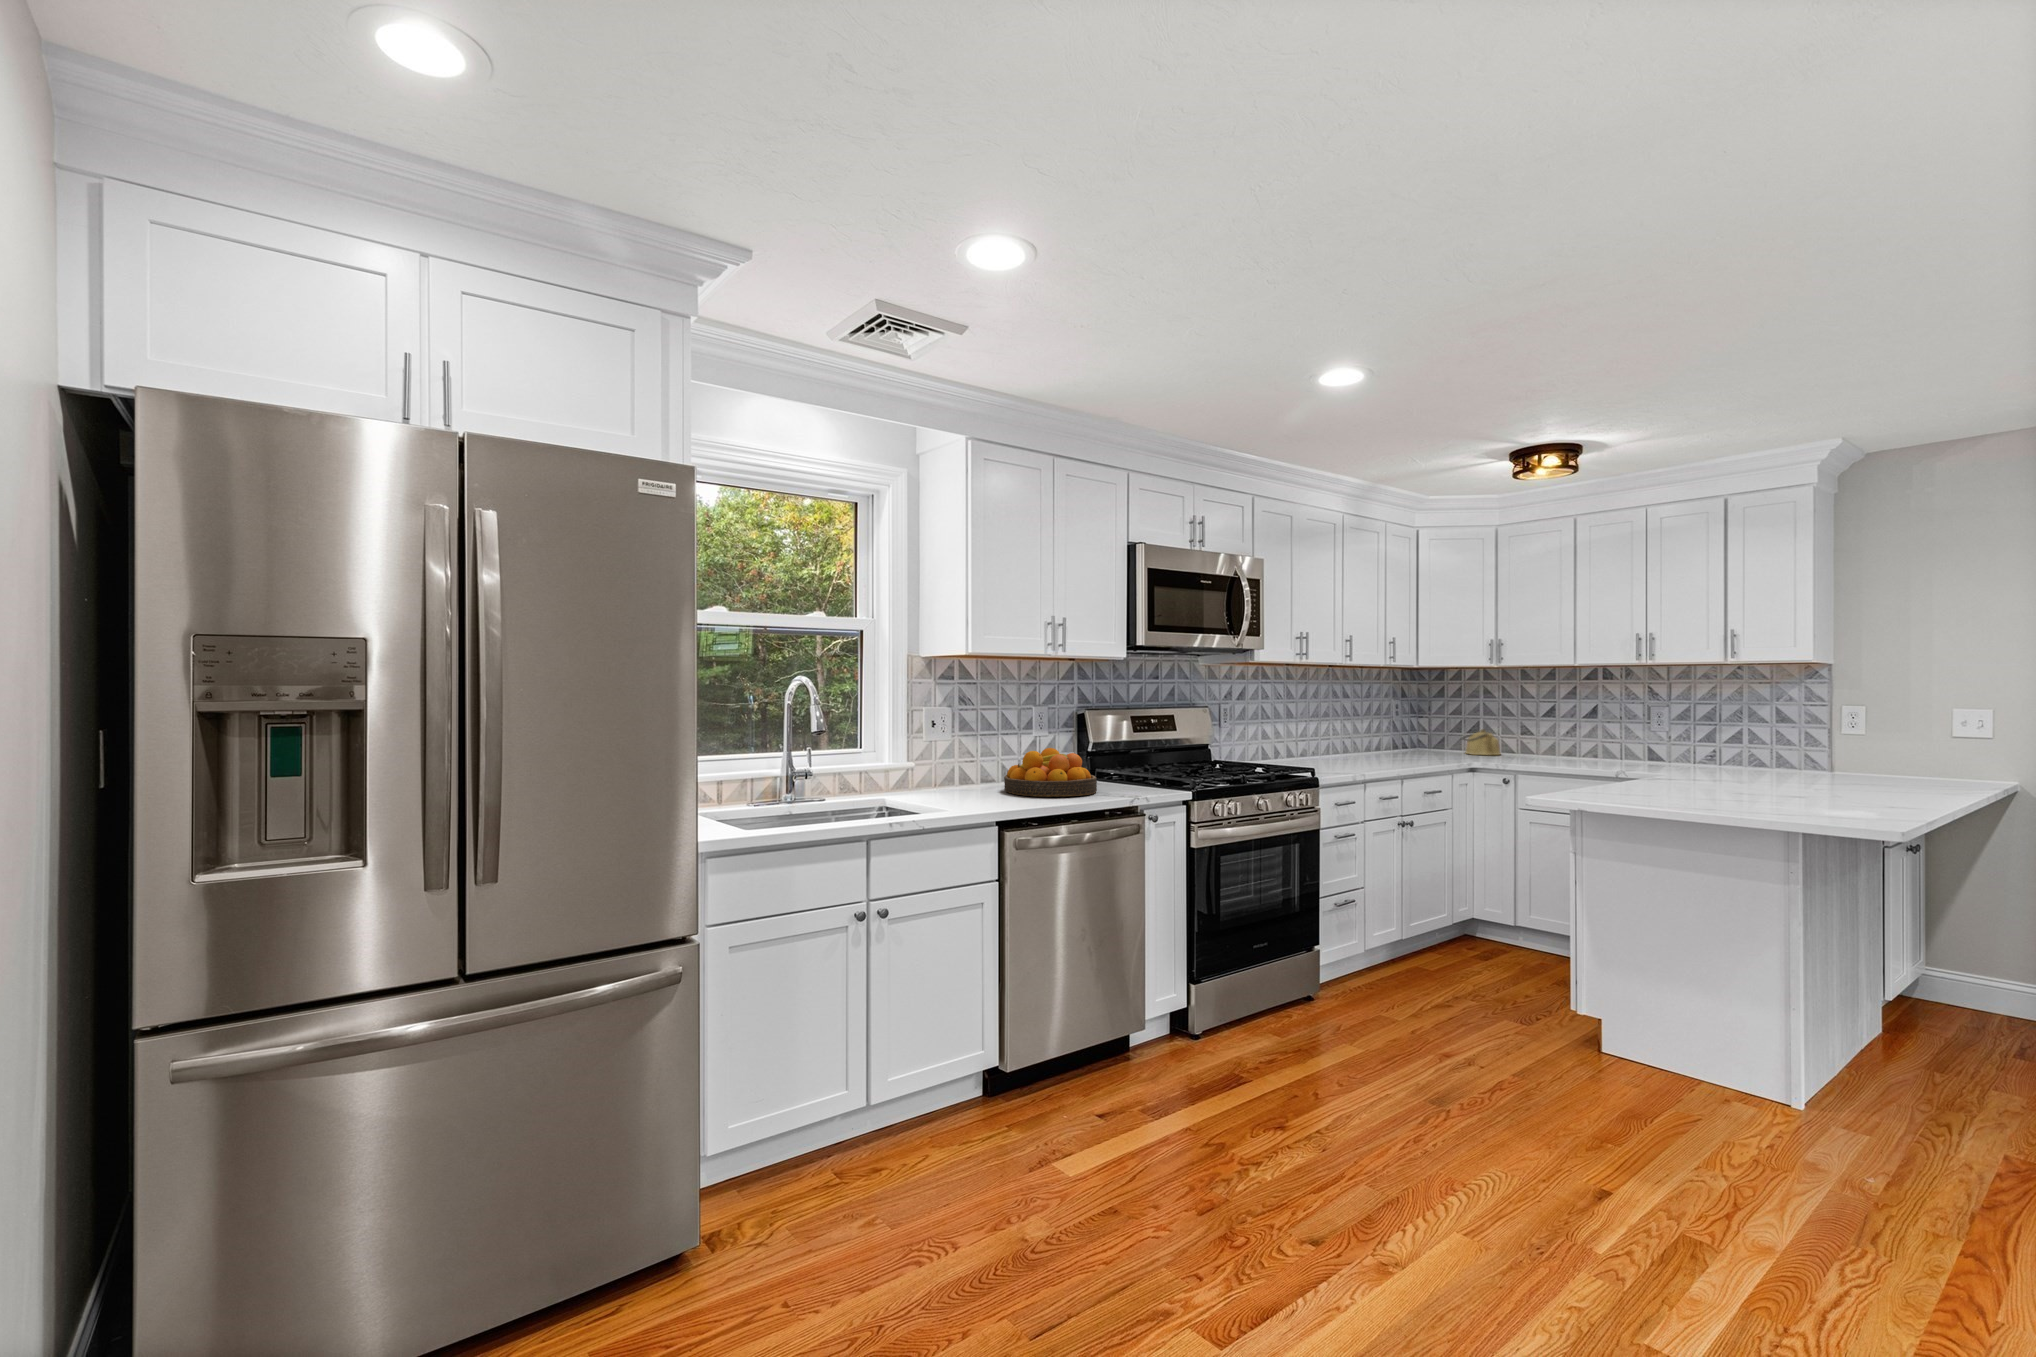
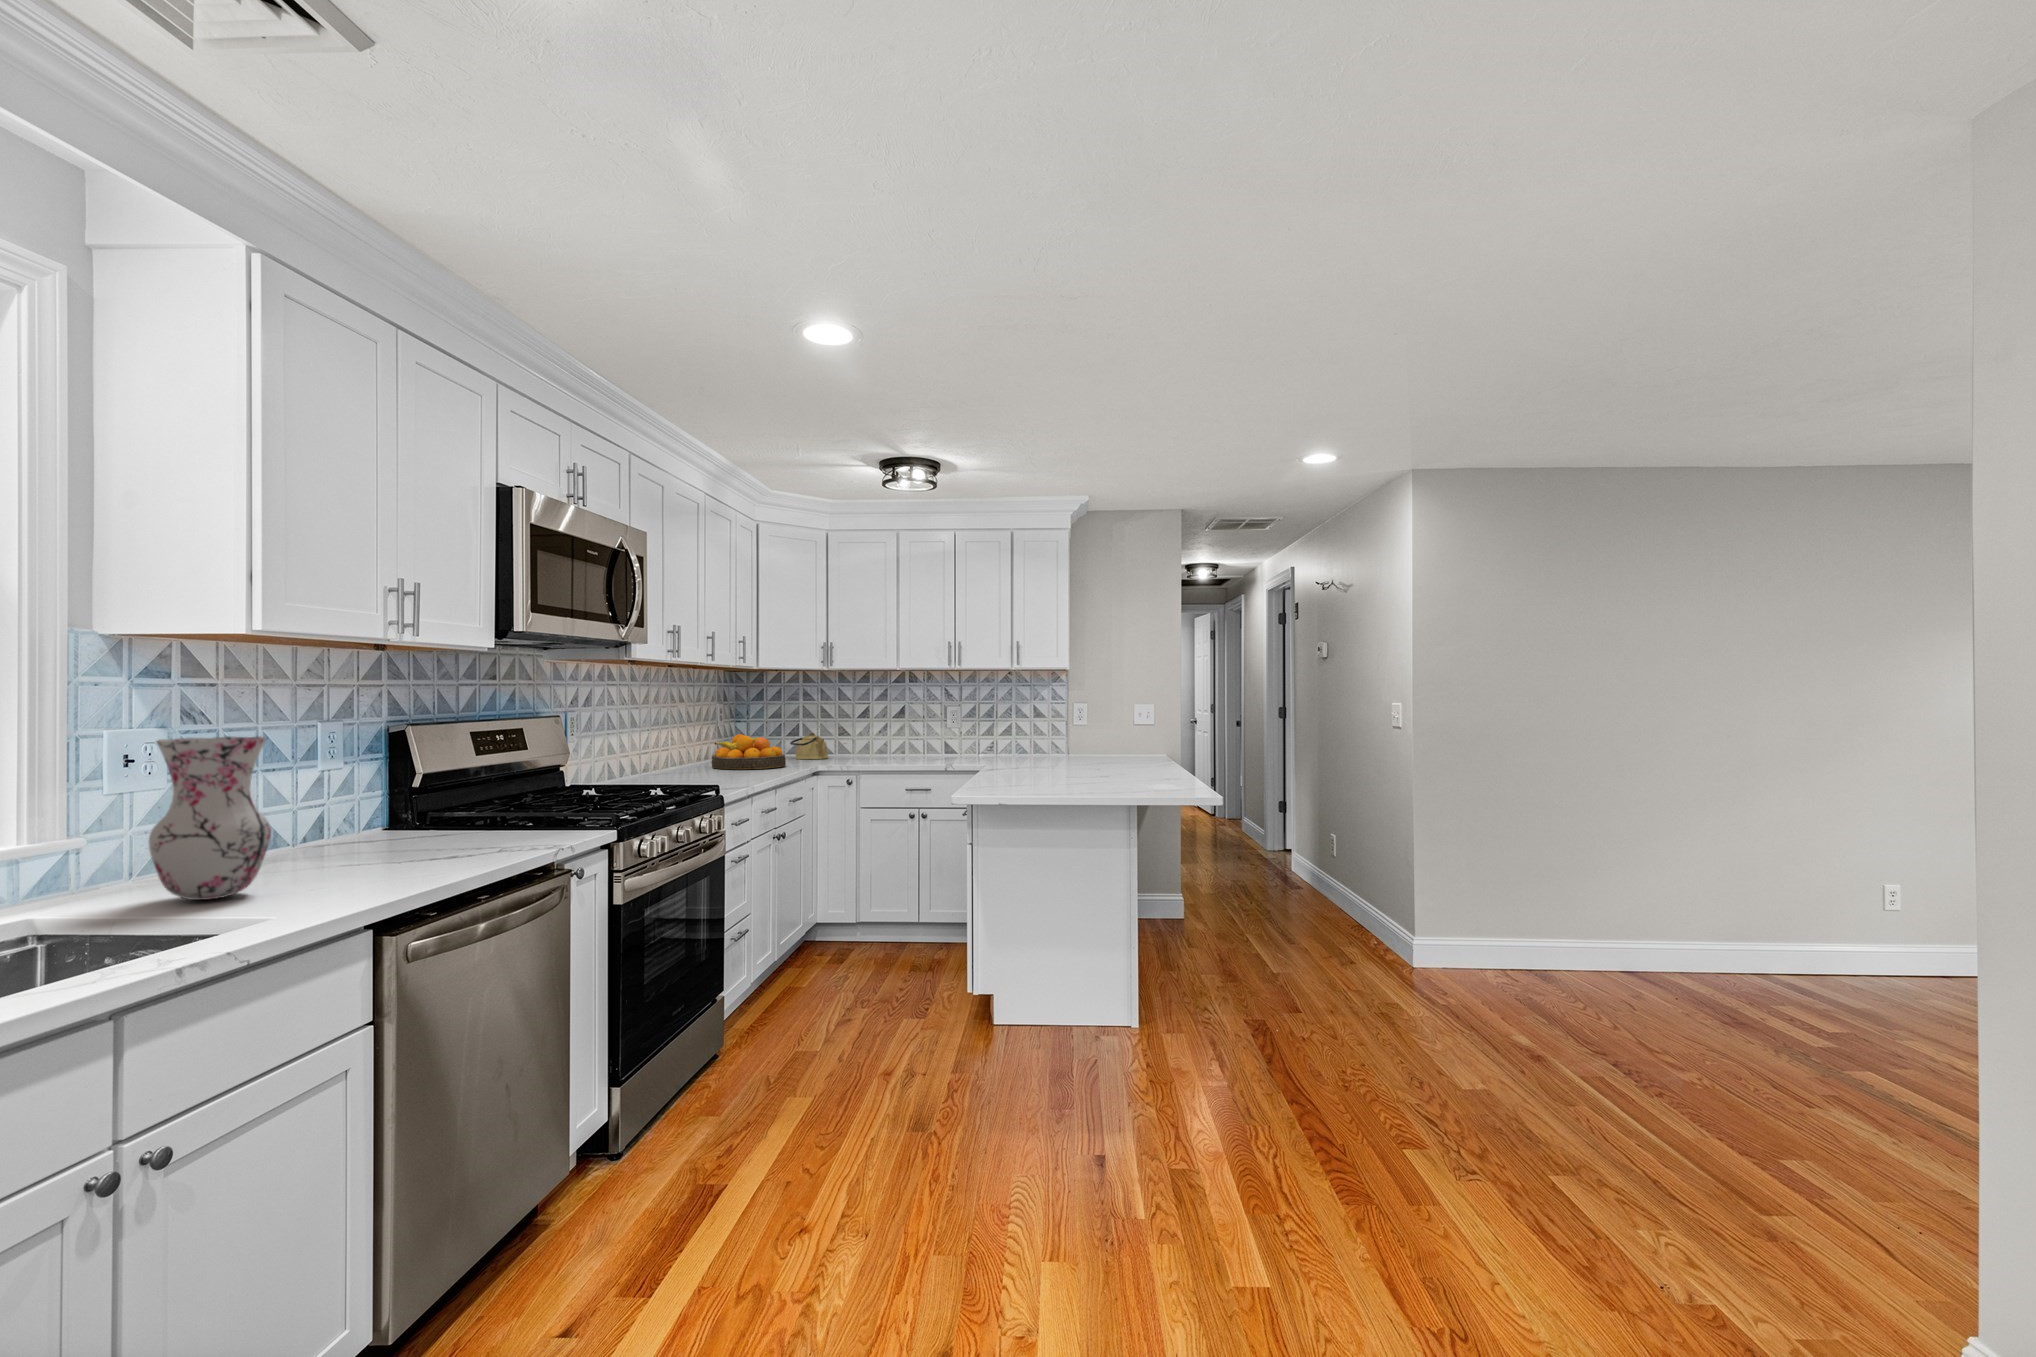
vase: none [920,713,969,800] -> present [149,737,271,900]
fruit bowl: present [1004,748,1097,797] -> present [712,734,786,769]

